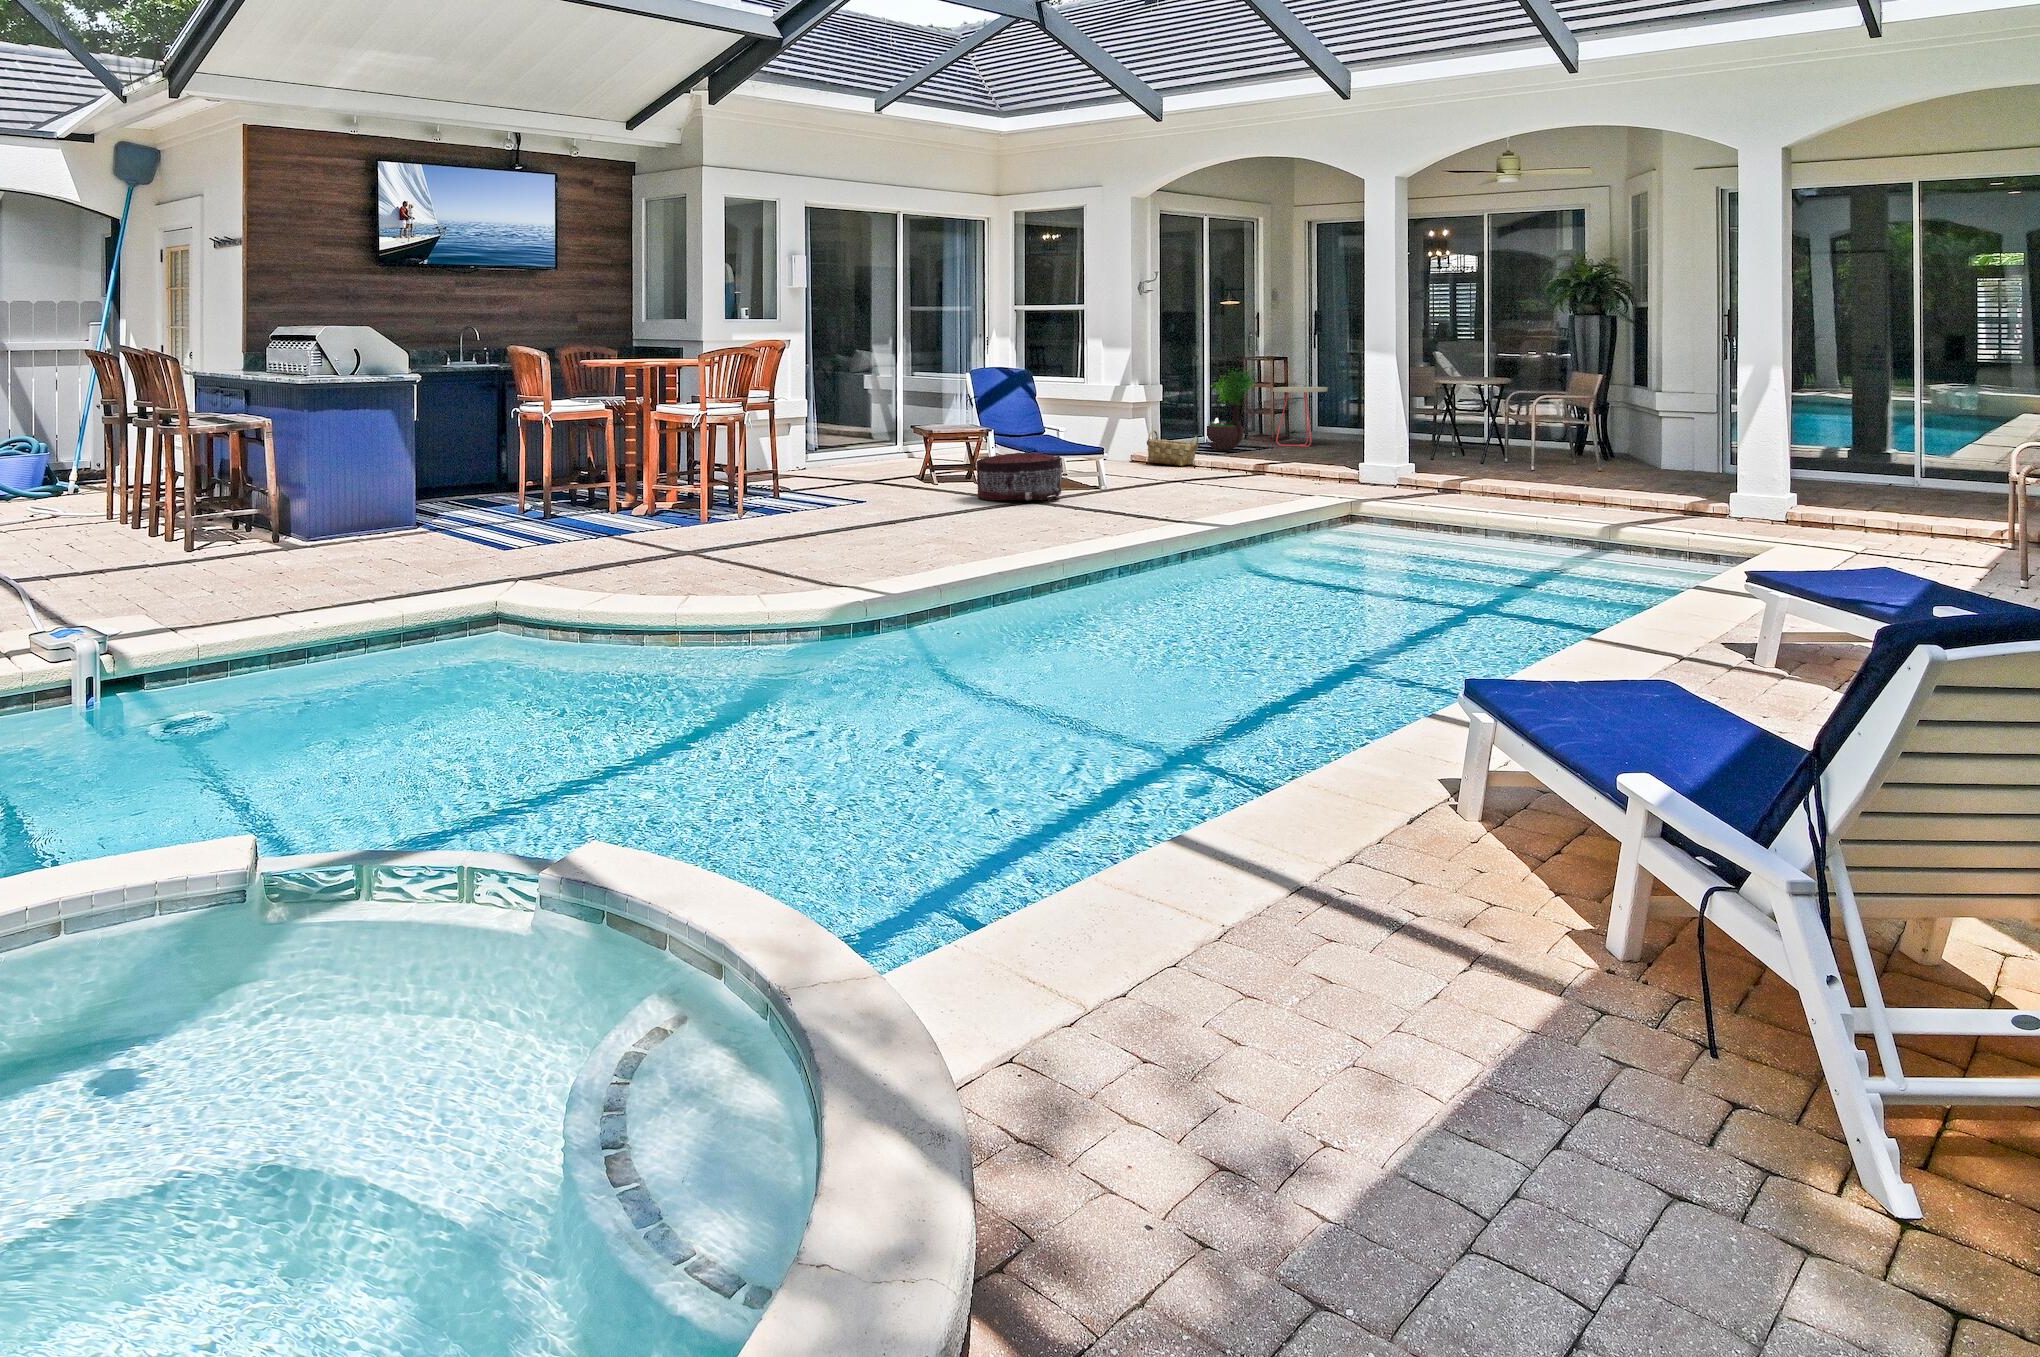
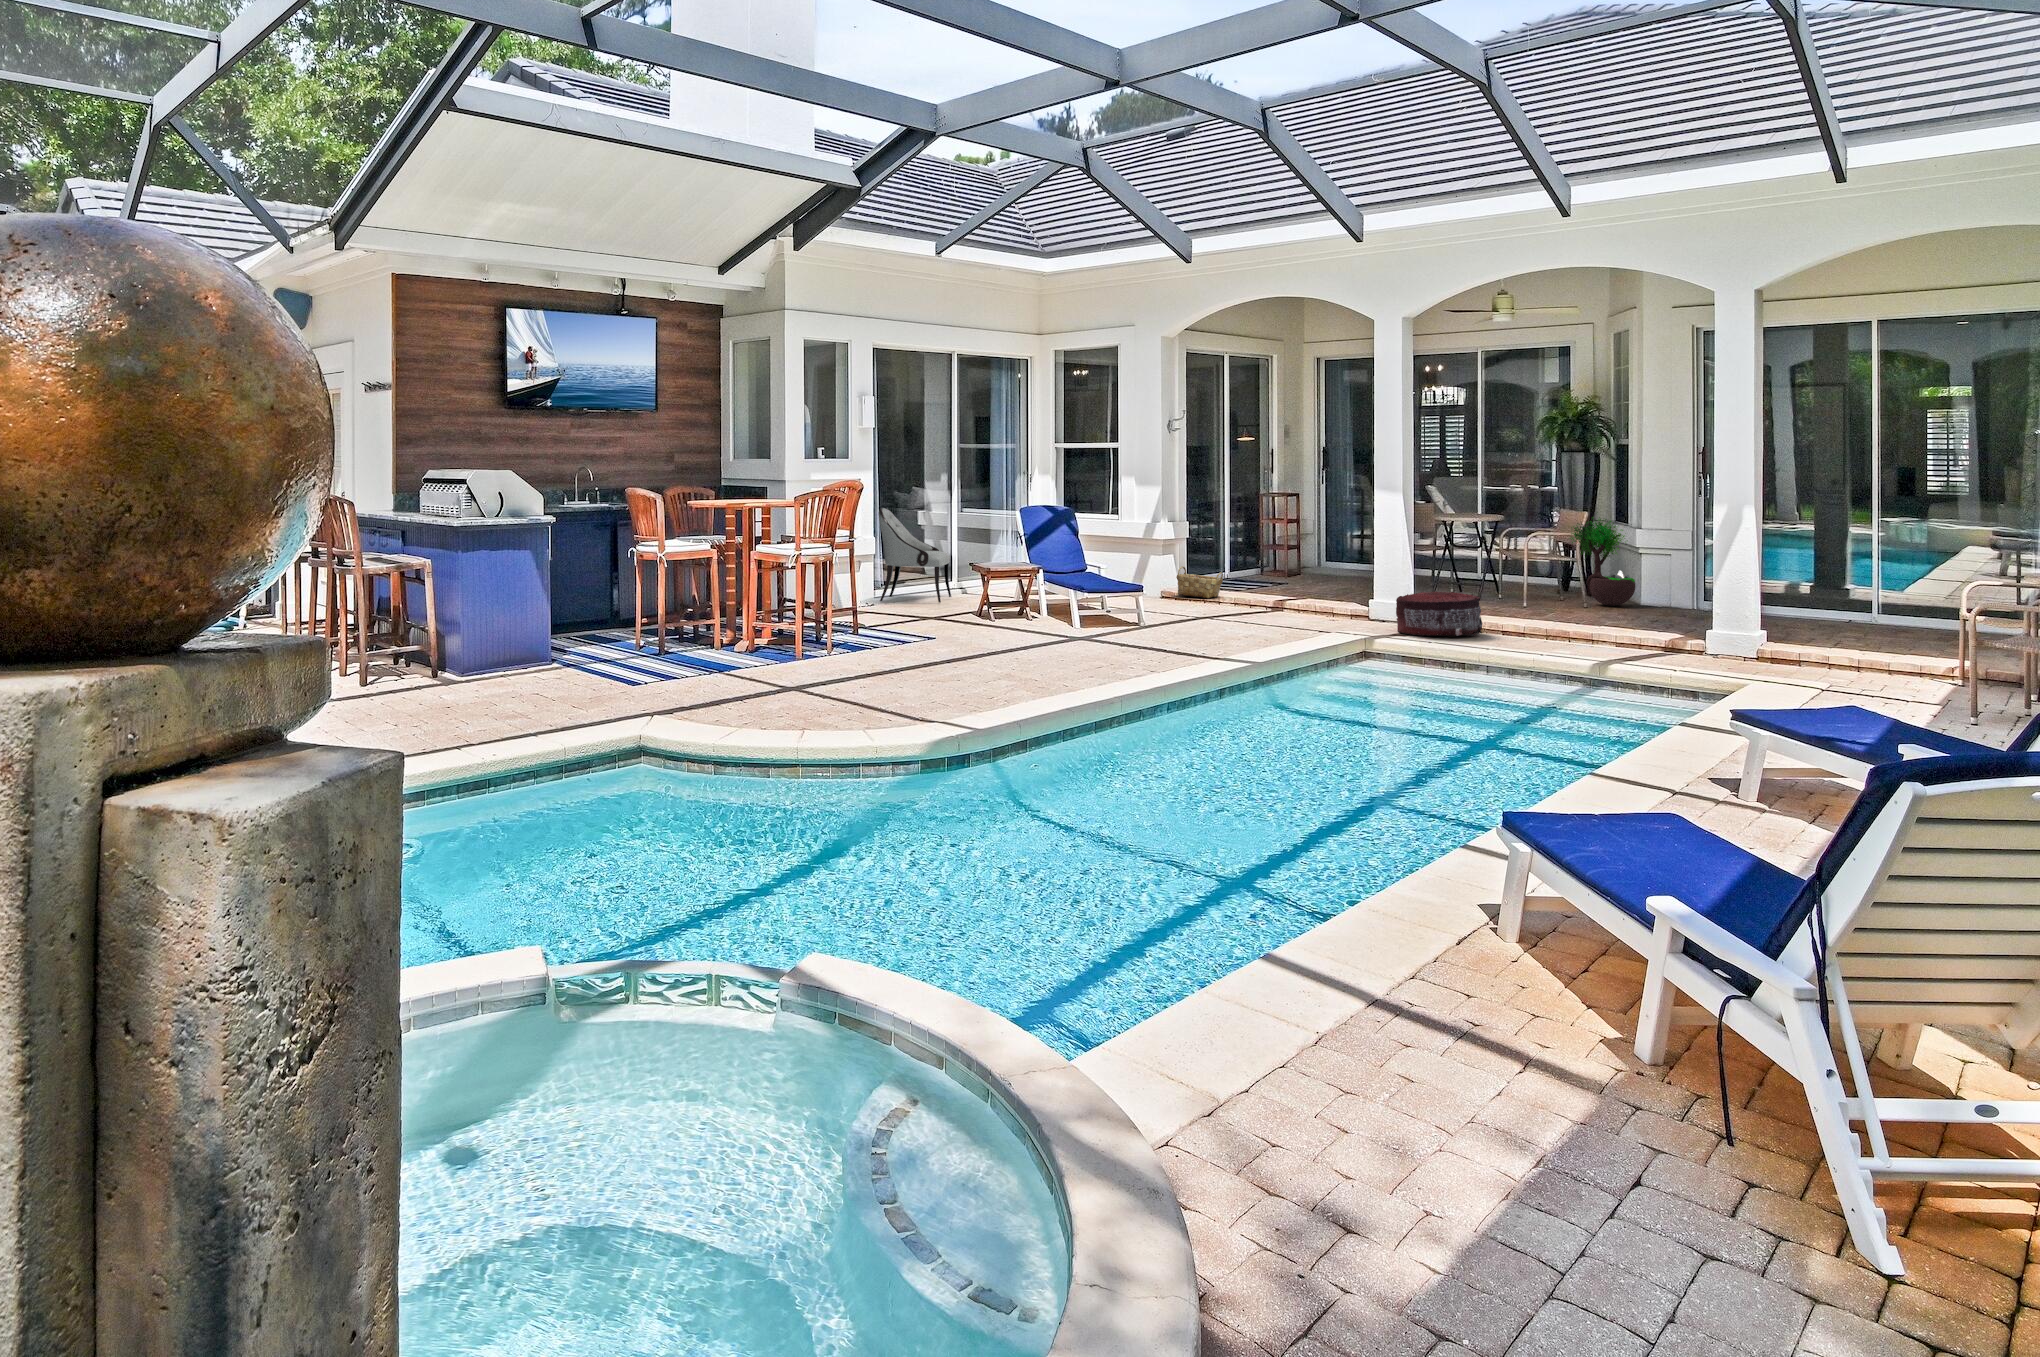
armchair: none [810,364,894,471] -> present [879,508,951,603]
potted tree: present [1207,368,1255,451] -> present [1570,517,1635,606]
side table: present [1273,387,1328,447] -> none [1286,525,1335,579]
pouf: present [976,453,1062,501] -> present [1396,592,1482,636]

